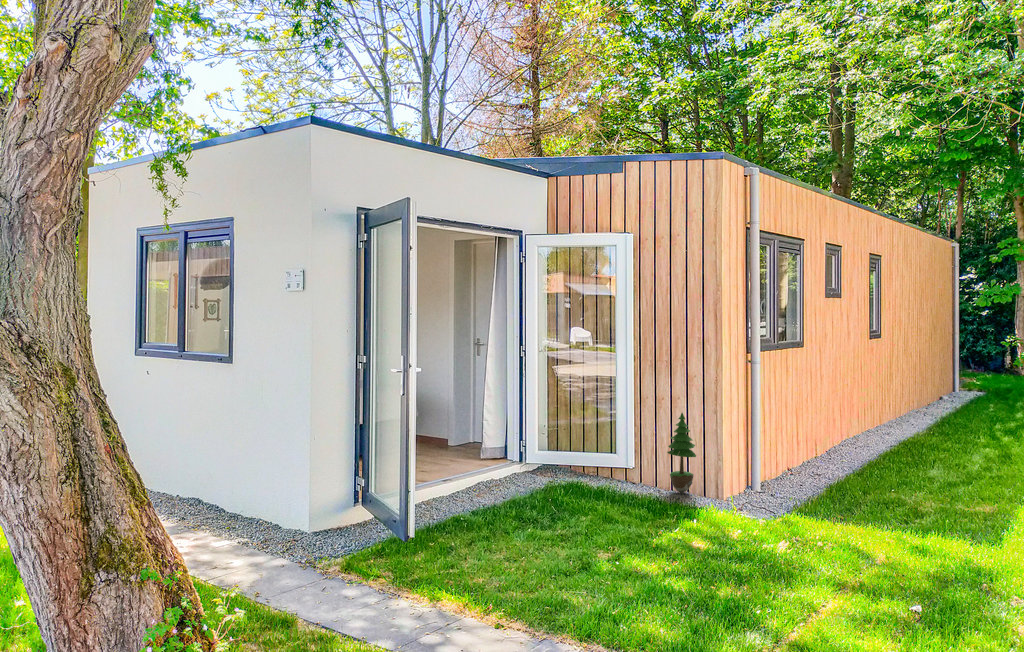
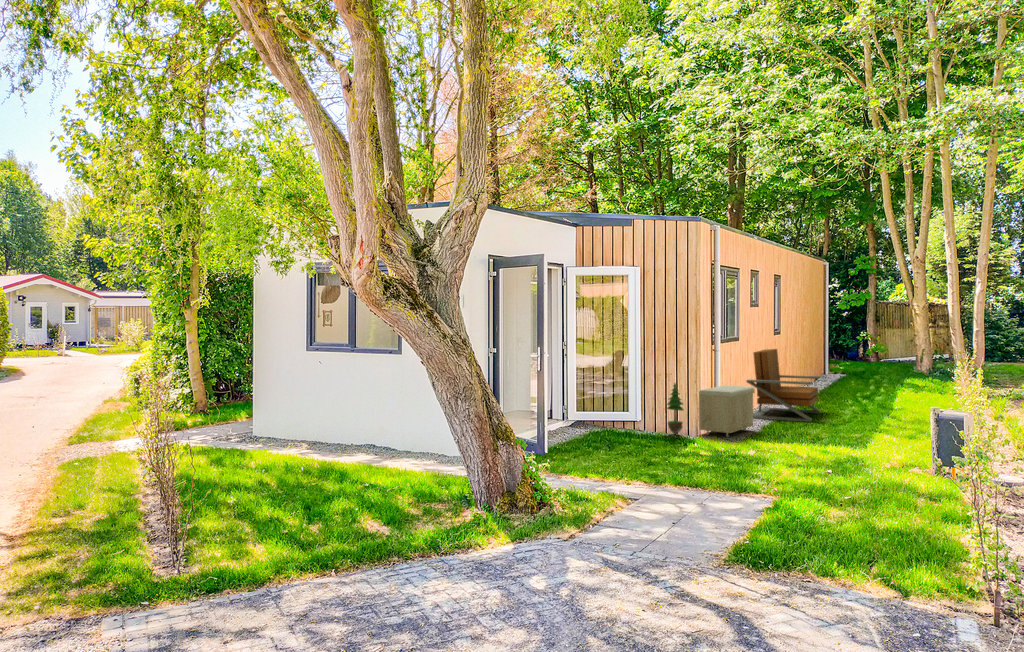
lounge chair: none [812,361,933,476] -> present [747,349,821,422]
storage bench: none [720,417,814,503] -> present [699,385,755,437]

